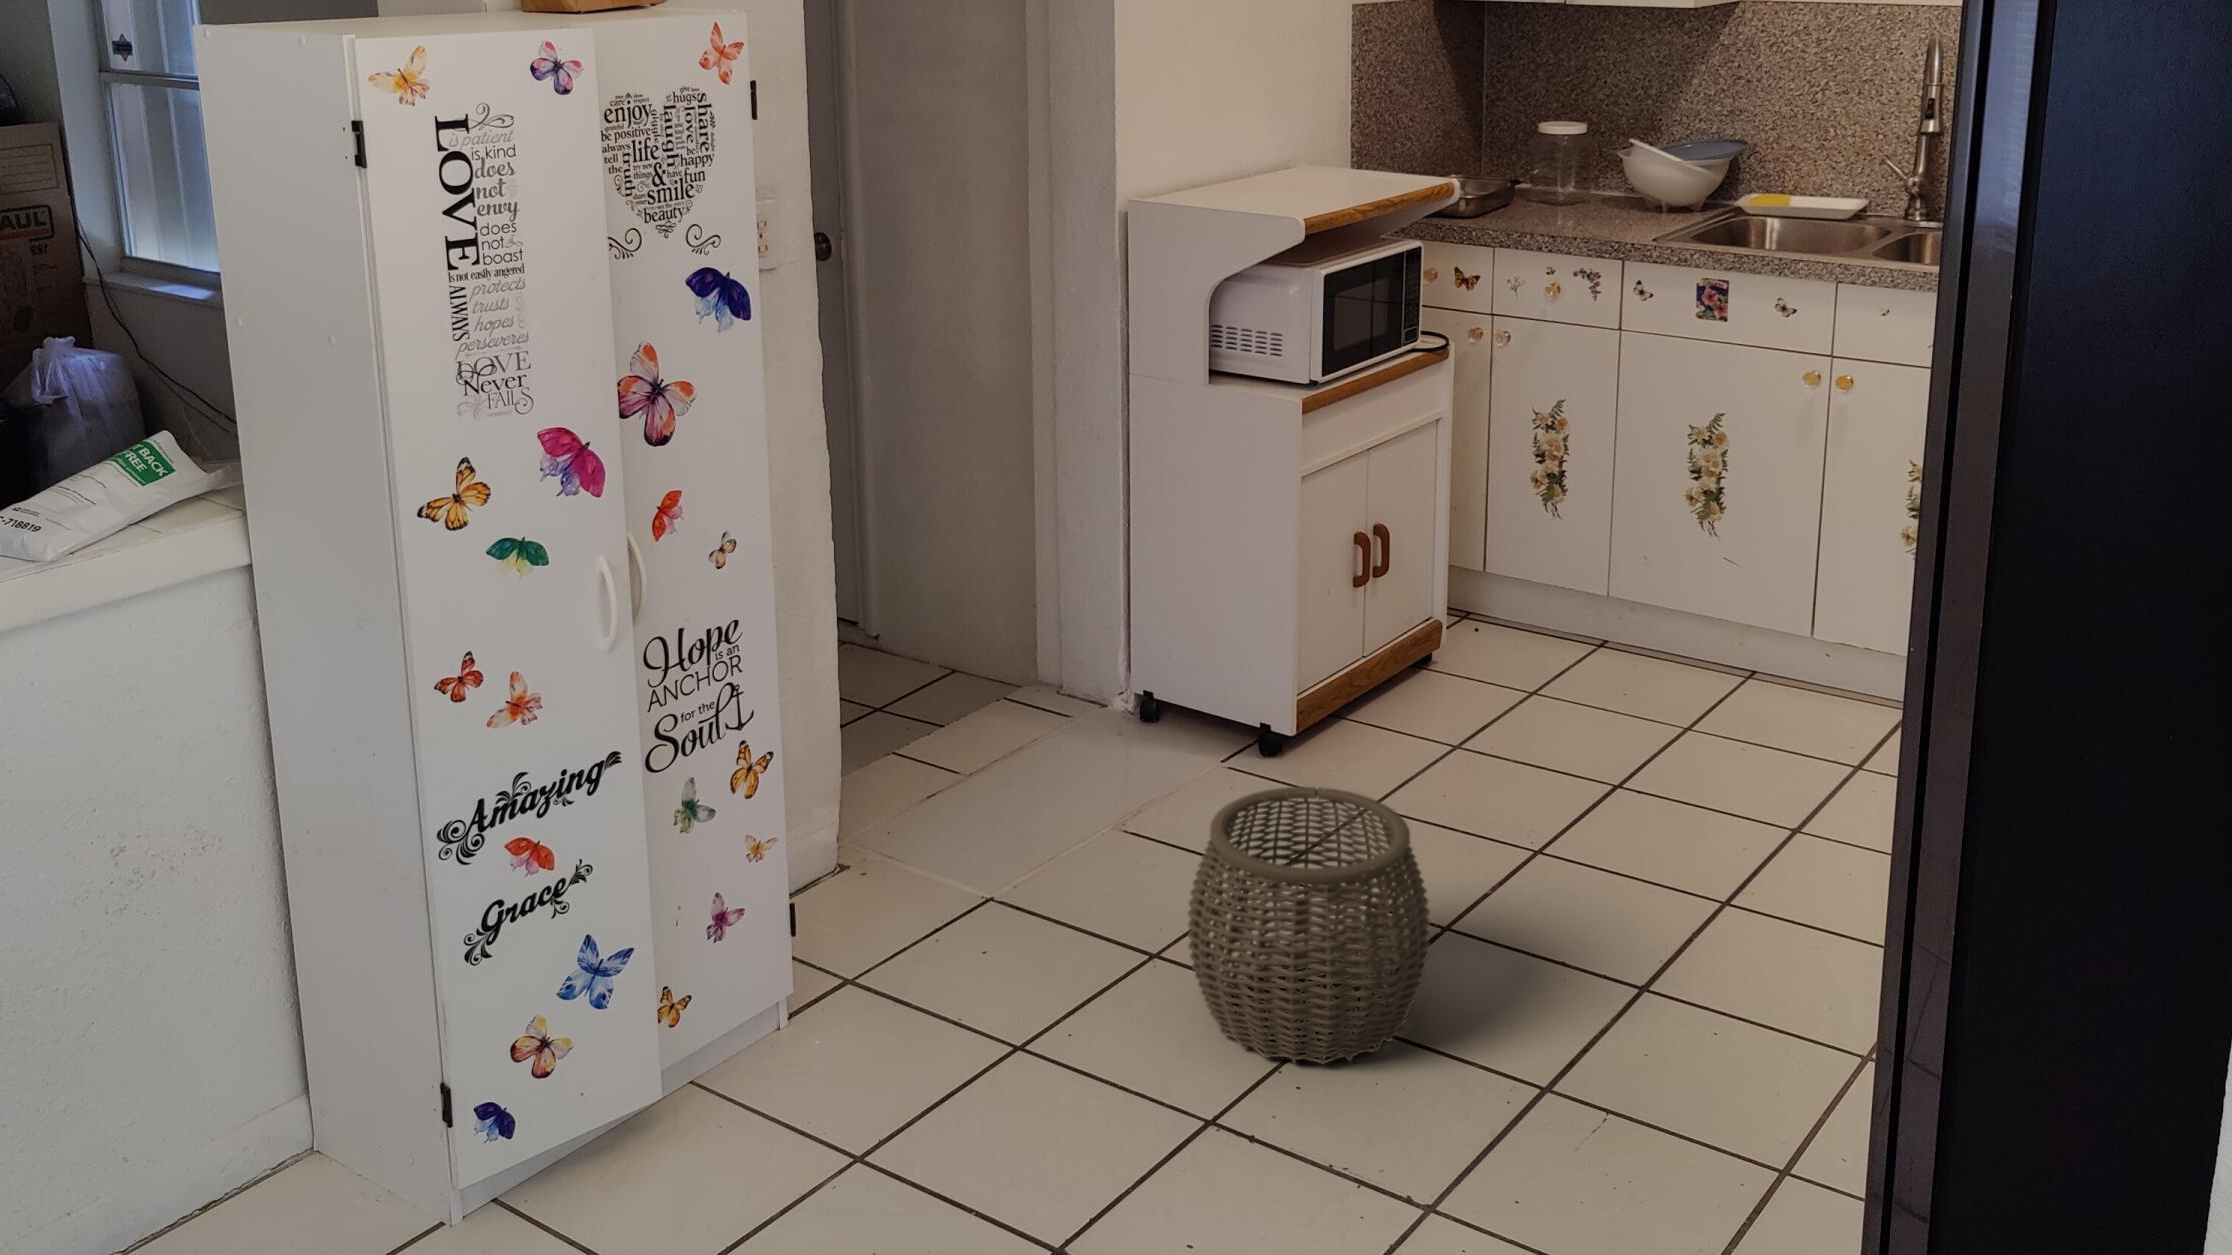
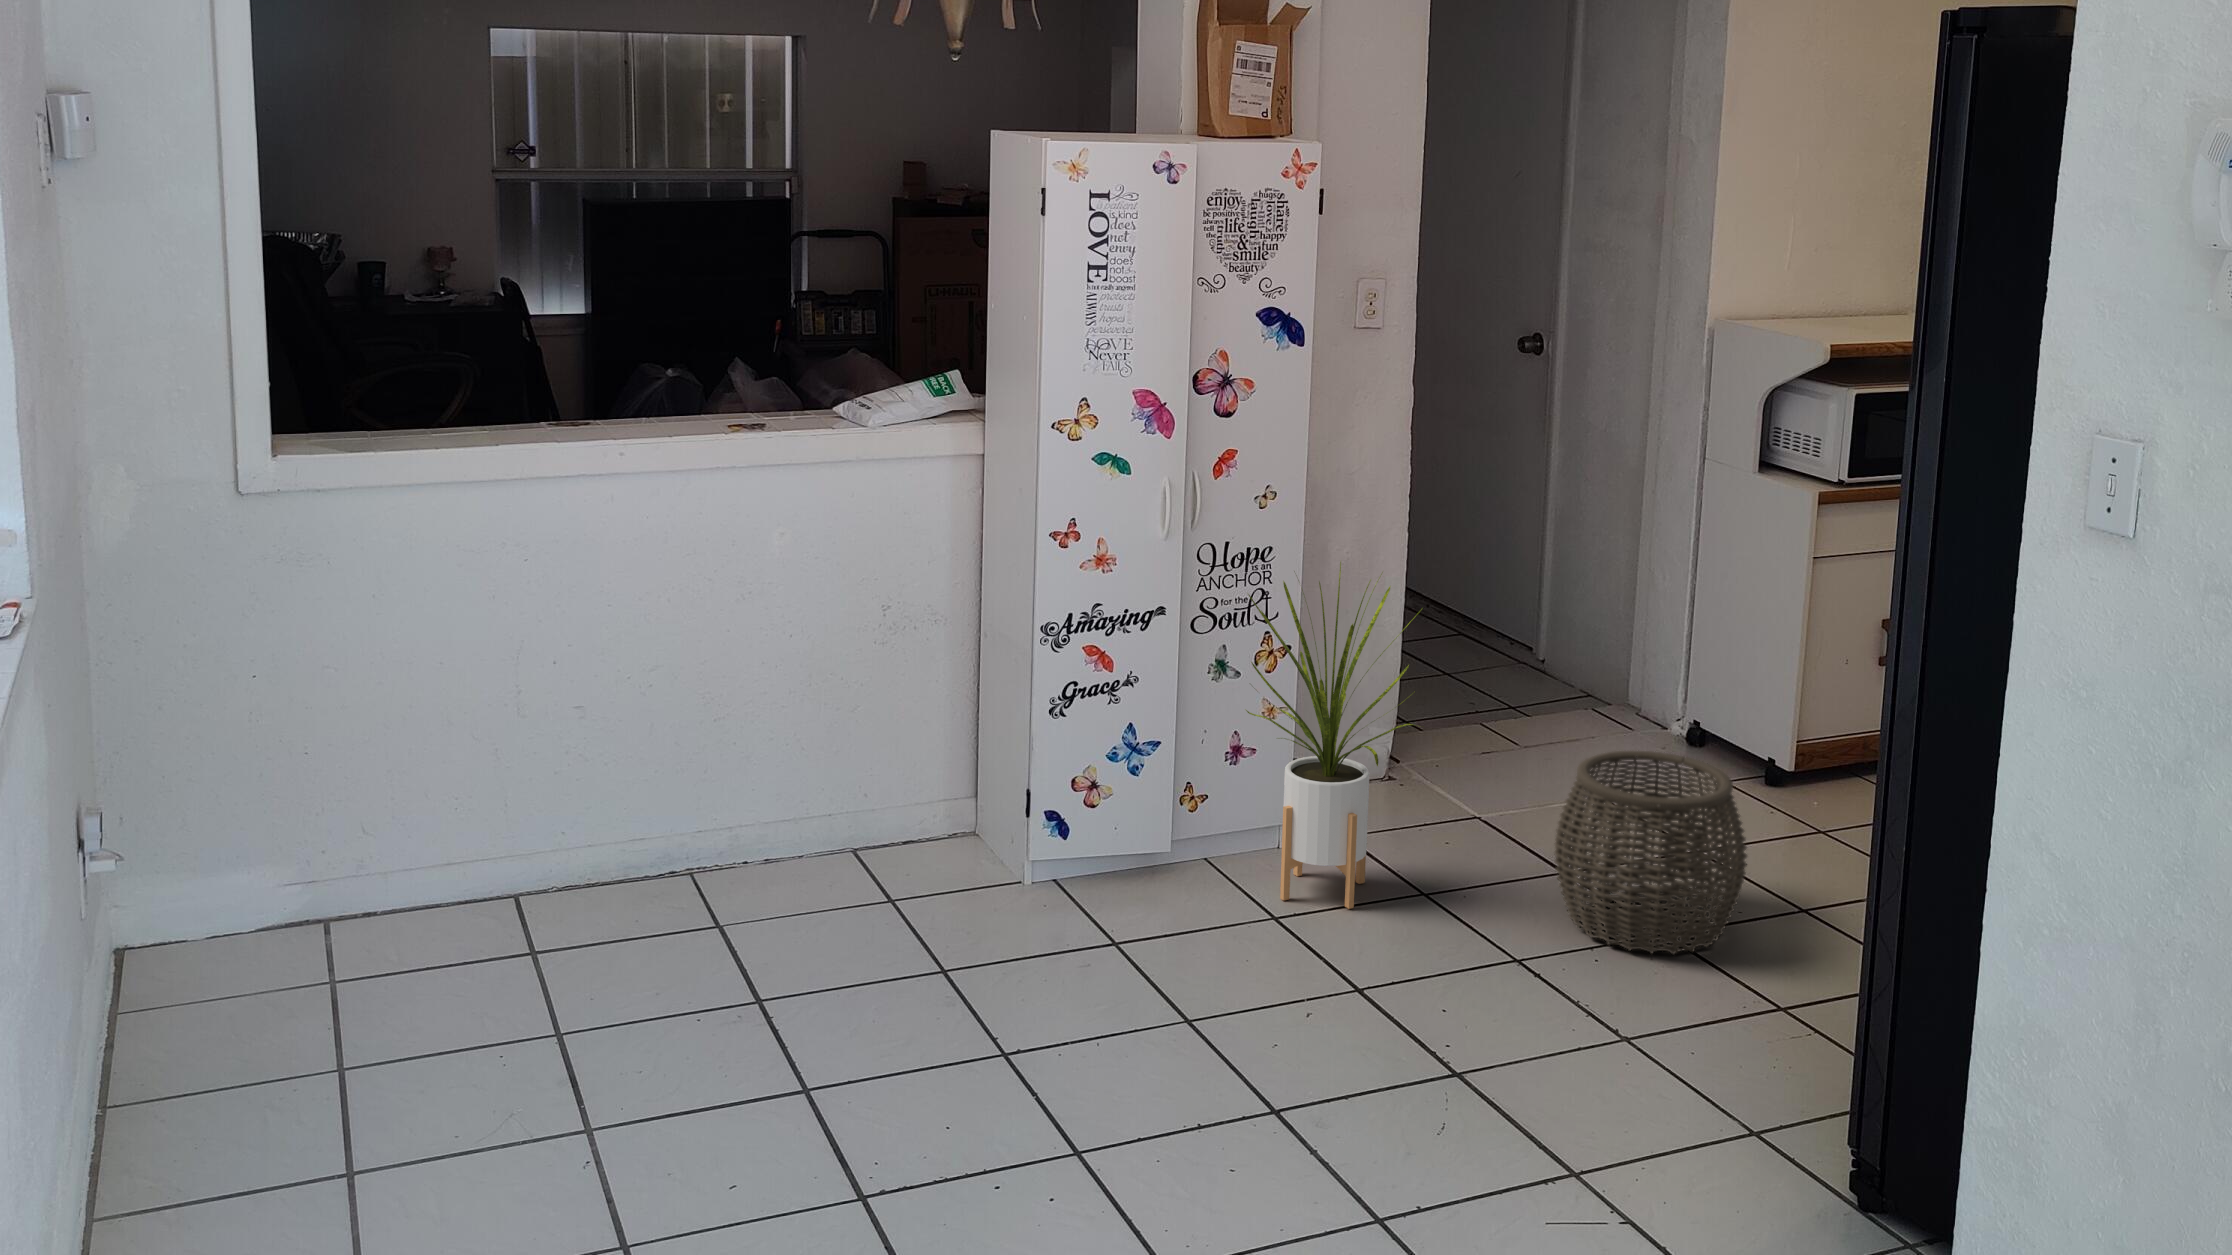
house plant: none [745,626,1015,1126] -> present [1246,562,1416,909]

